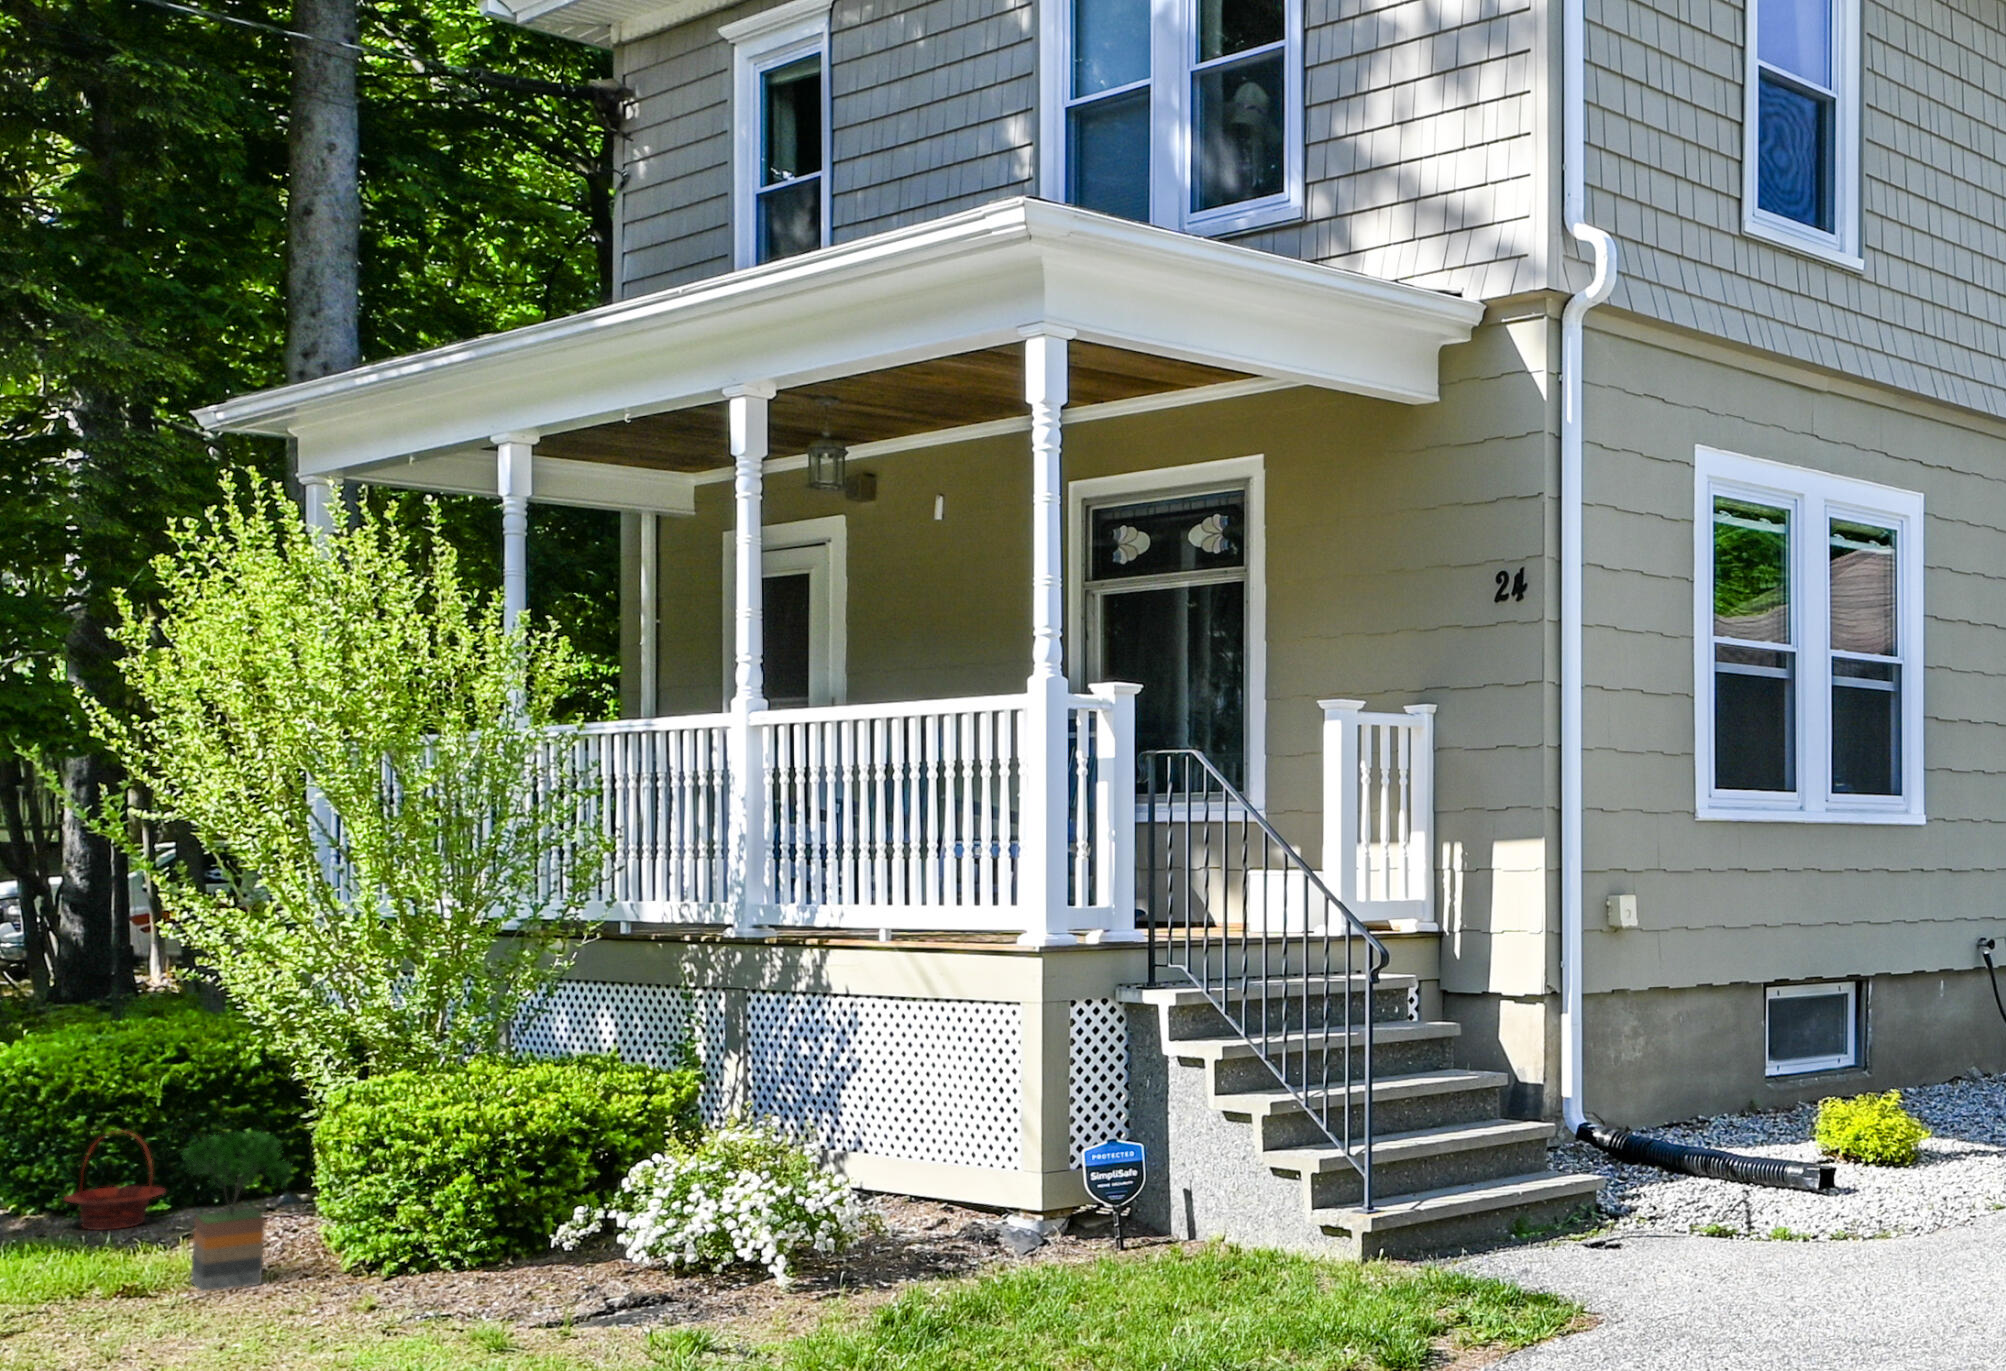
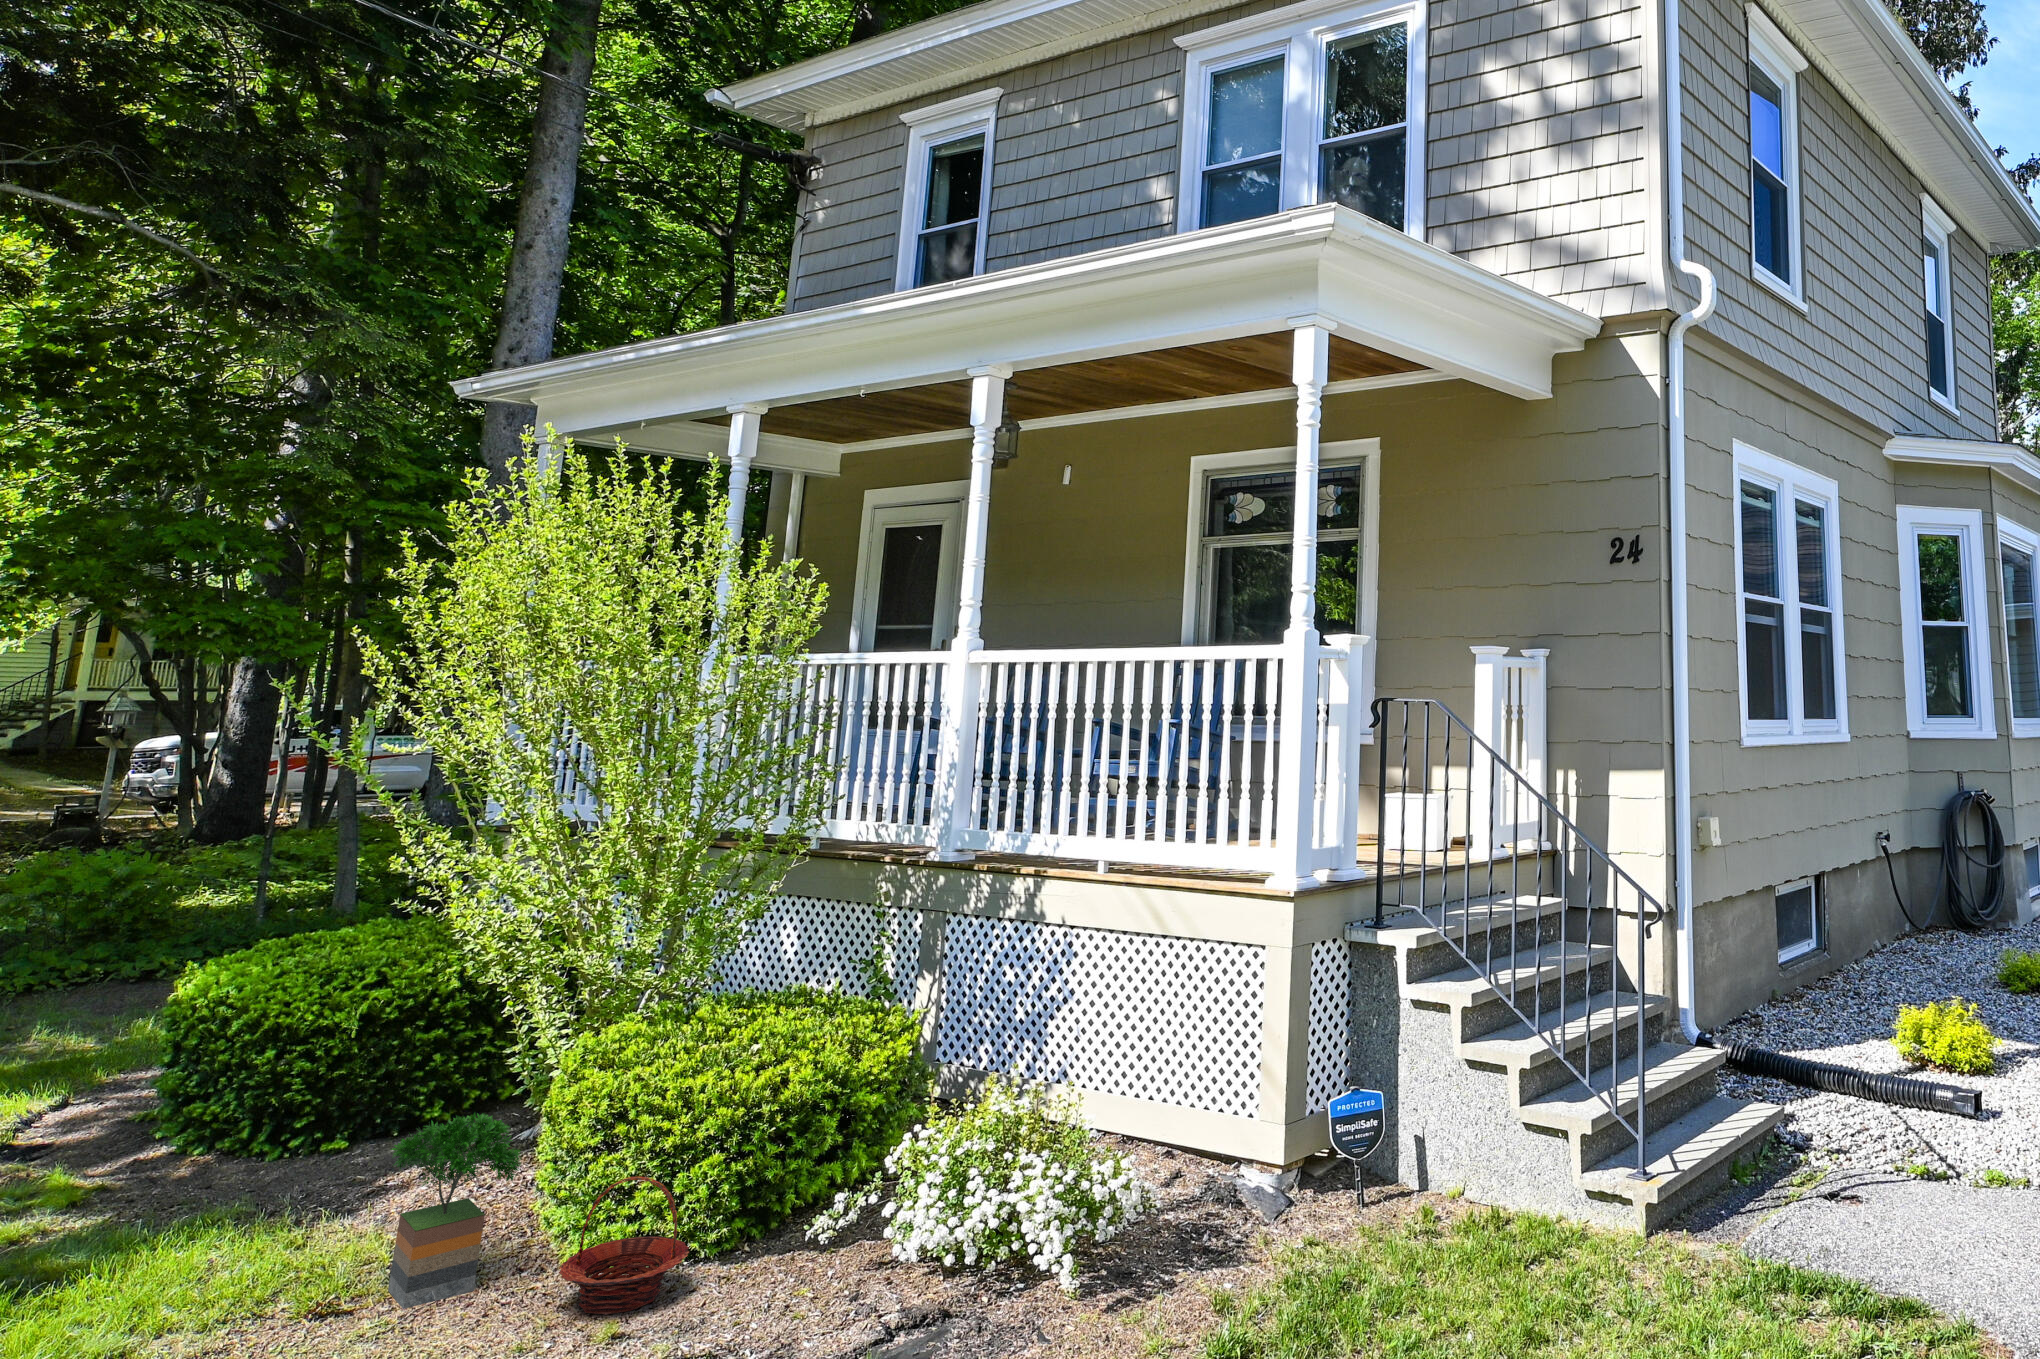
basket: present [64,1130,166,1230] -> present [559,1176,689,1315]

